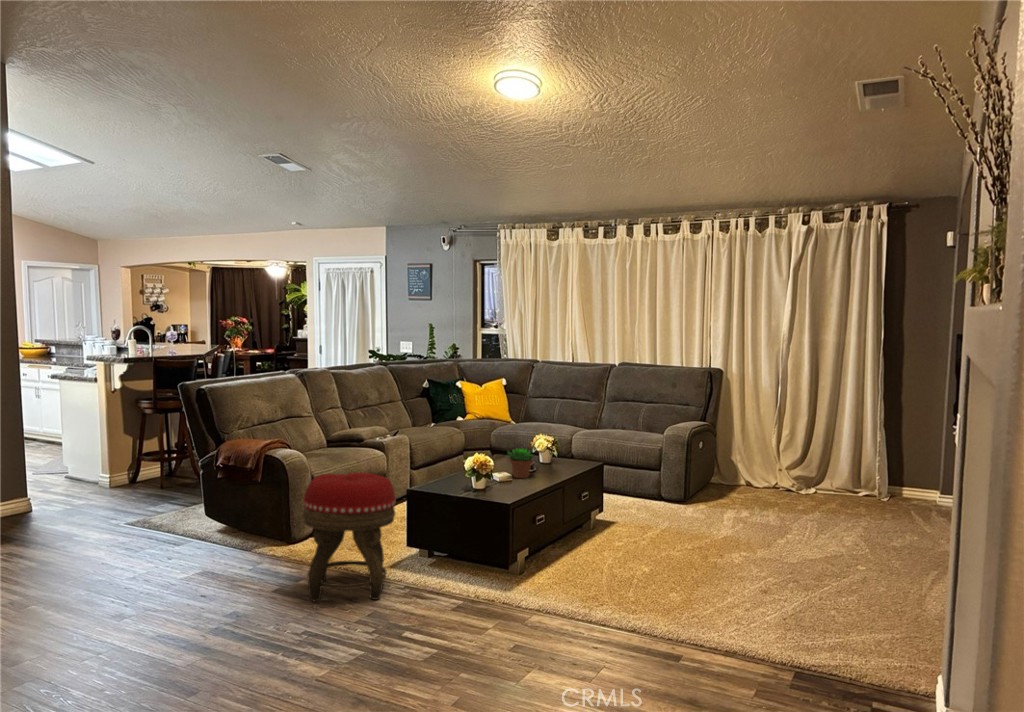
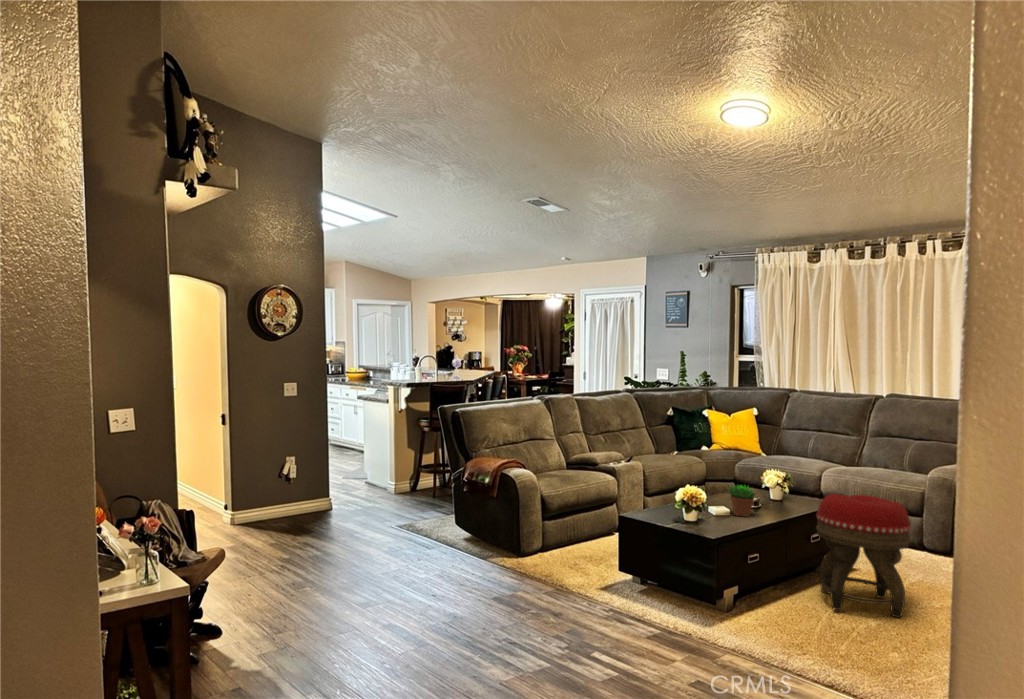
footstool: present [303,472,396,601] -> present [816,494,911,617]

